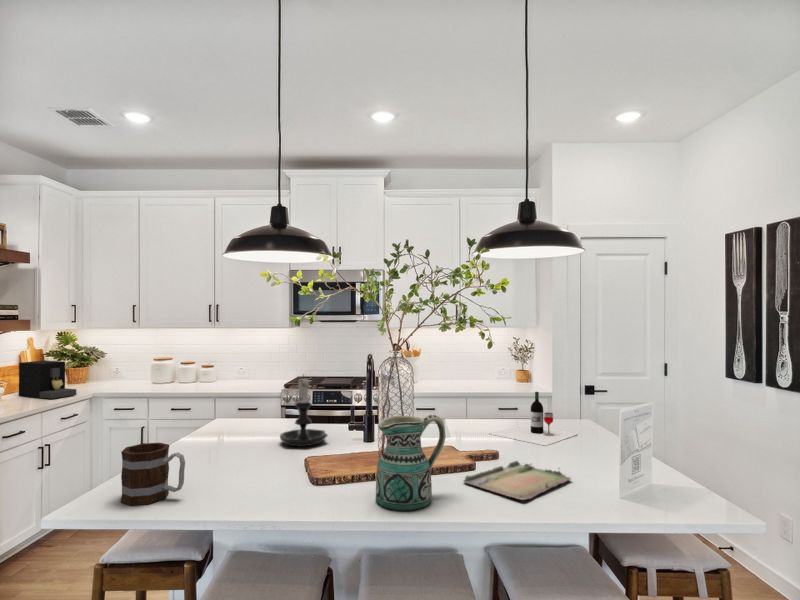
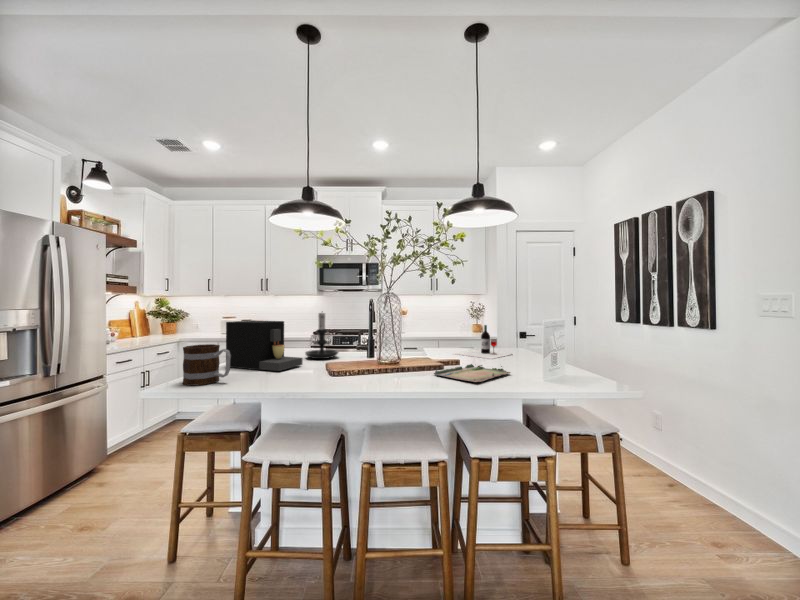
coffee maker: present [19,361,76,399] -> present [226,320,303,371]
ceramic pitcher: present [376,415,446,510] -> none [370,323,421,388]

